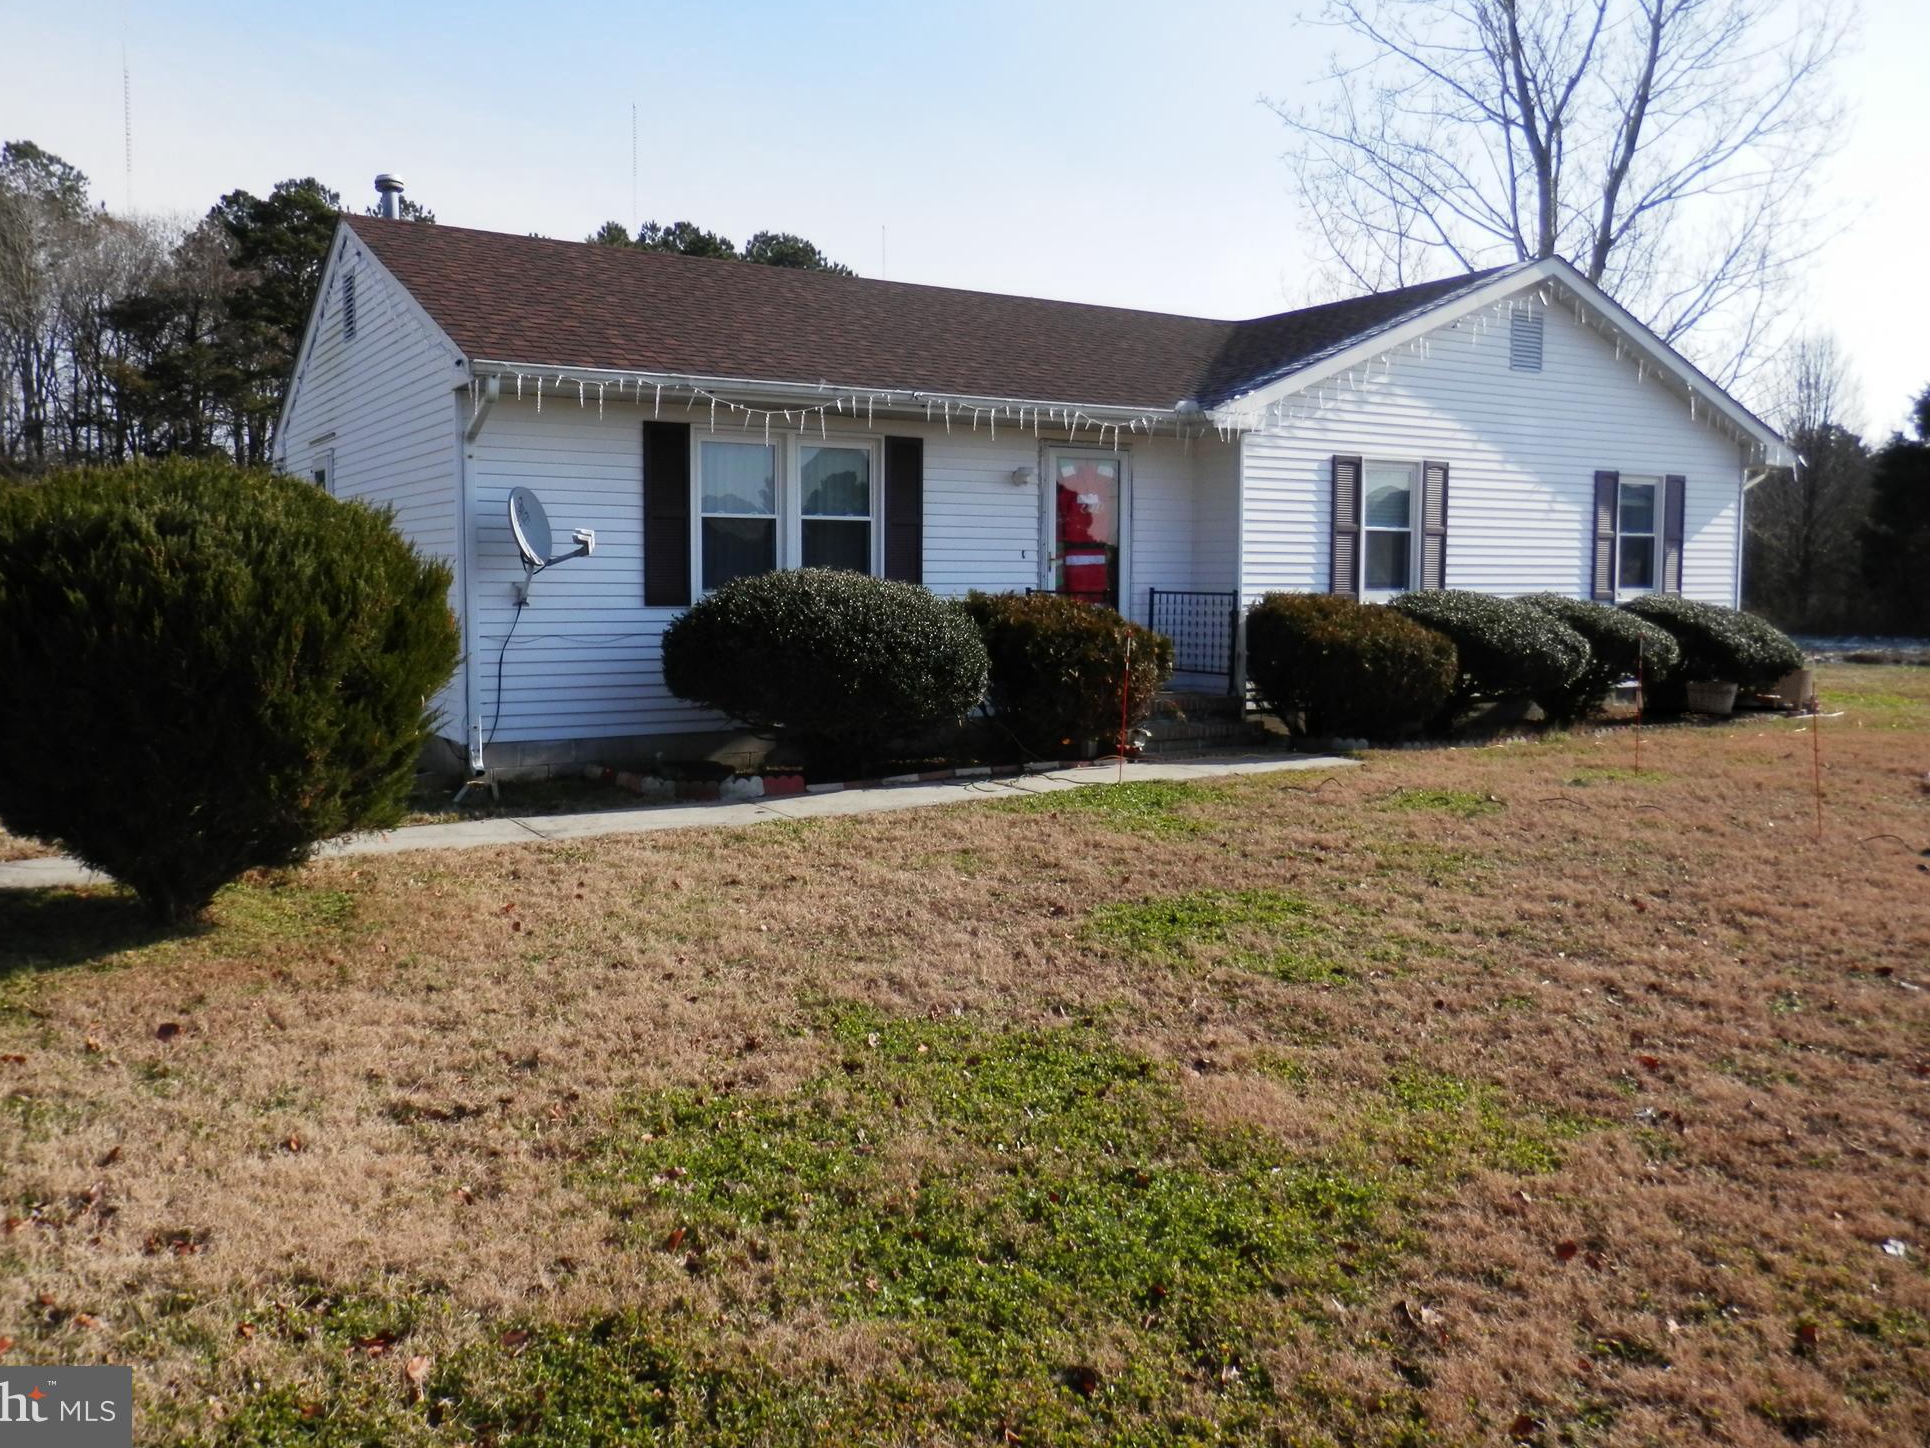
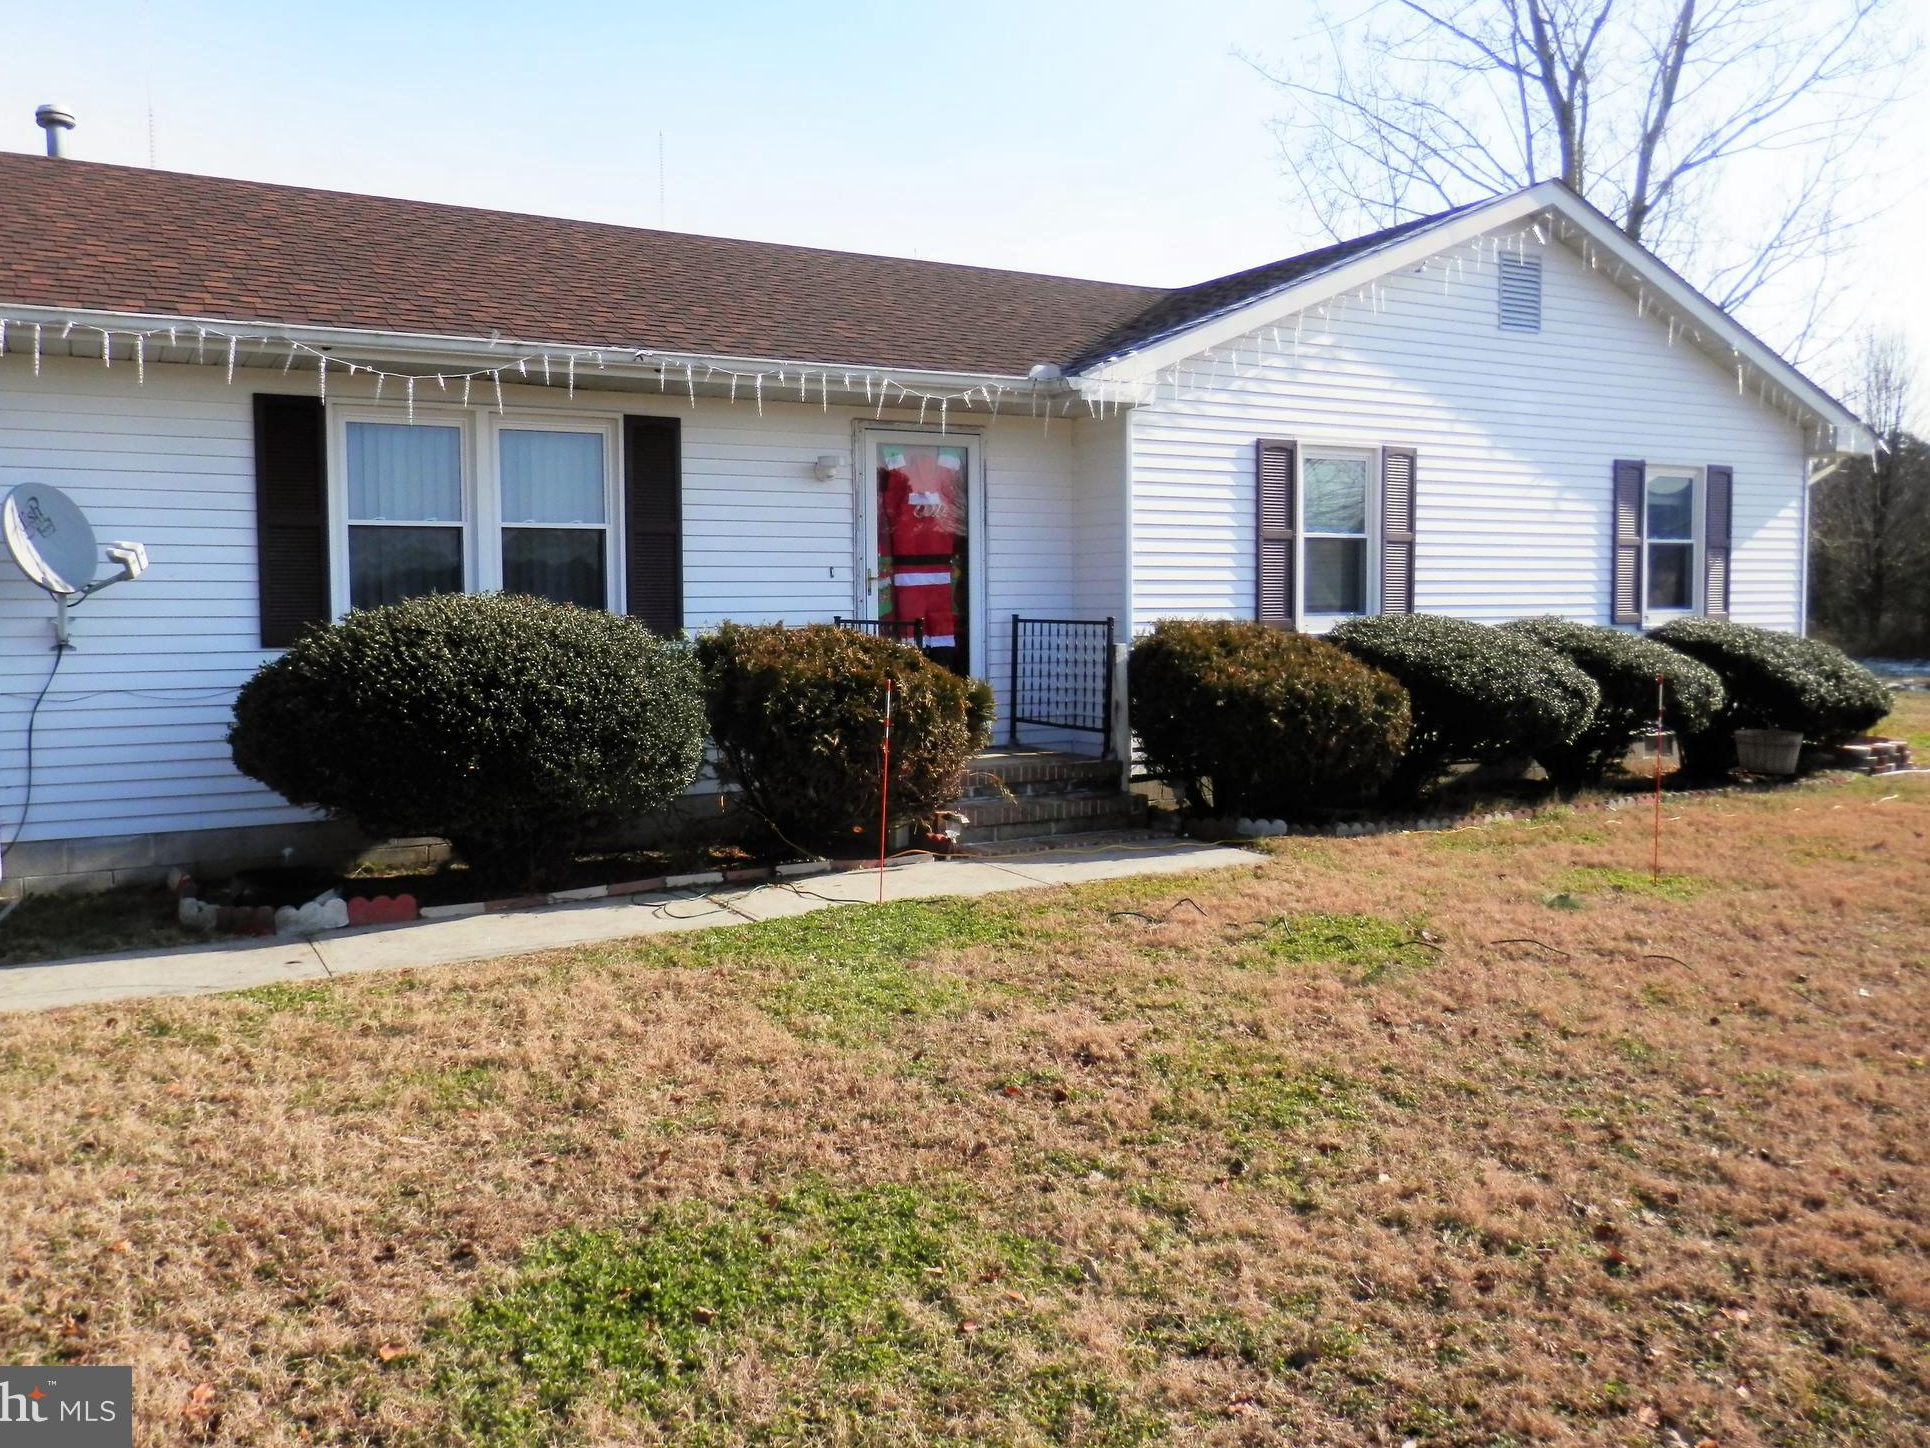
planter: present [1774,669,1815,710] -> none [1853,713,1907,768]

